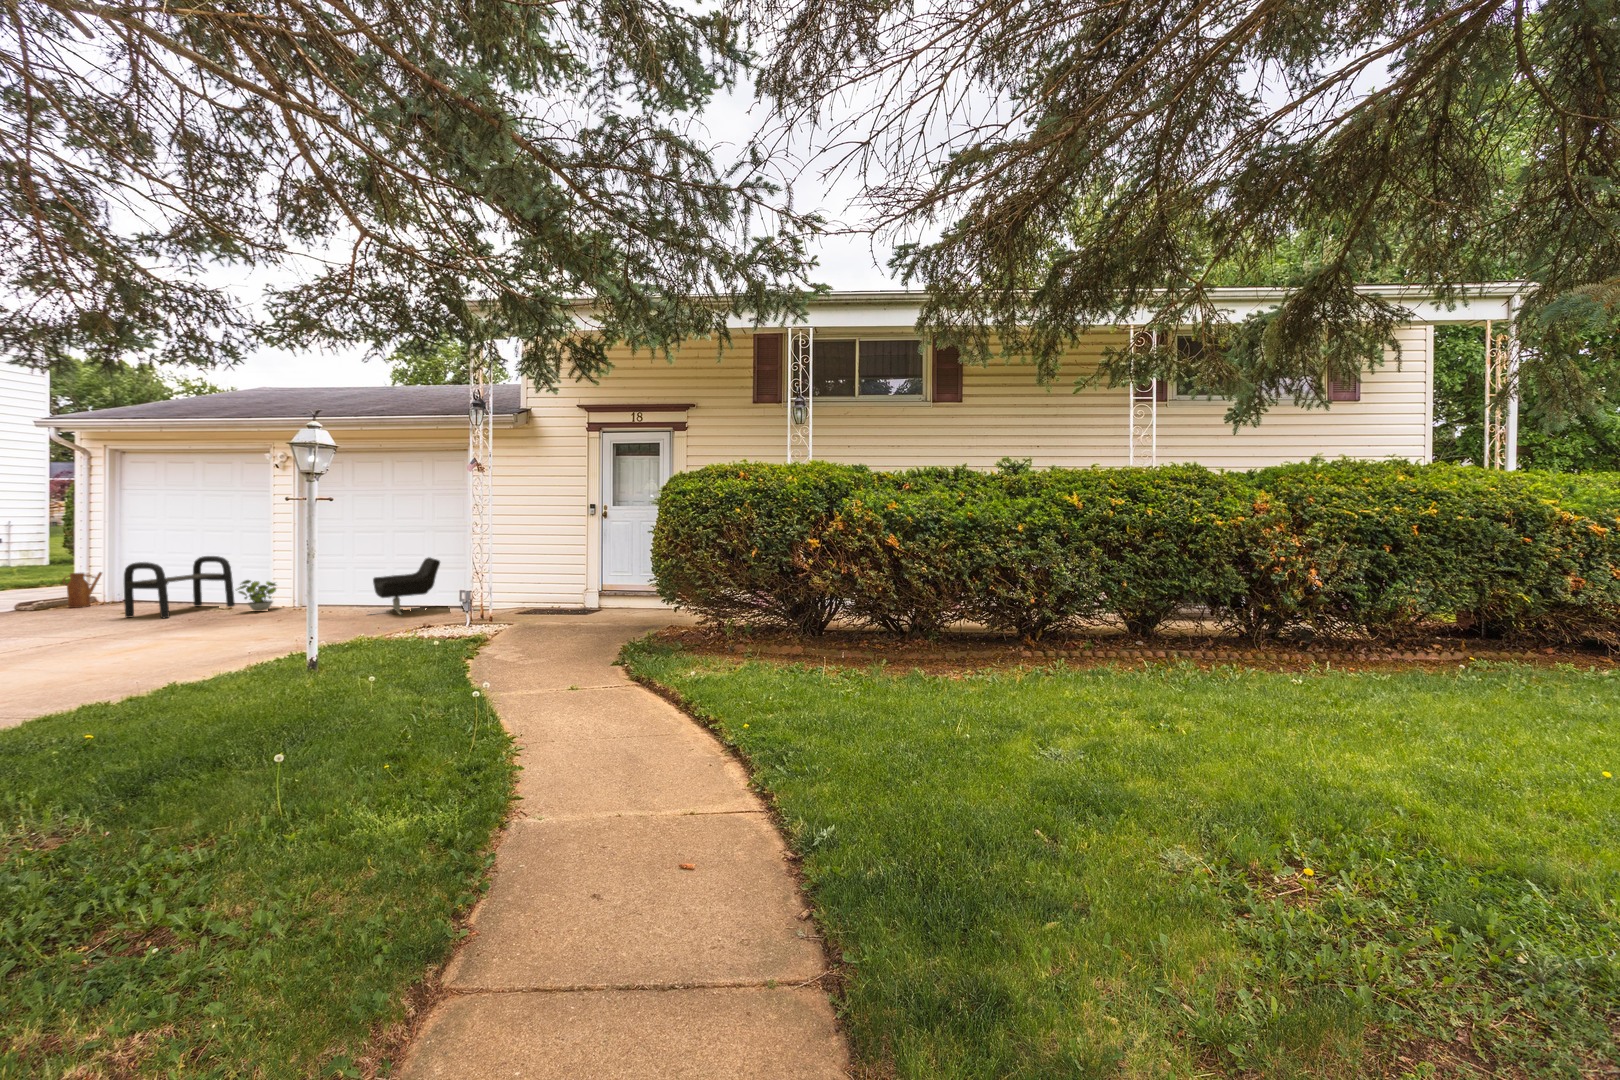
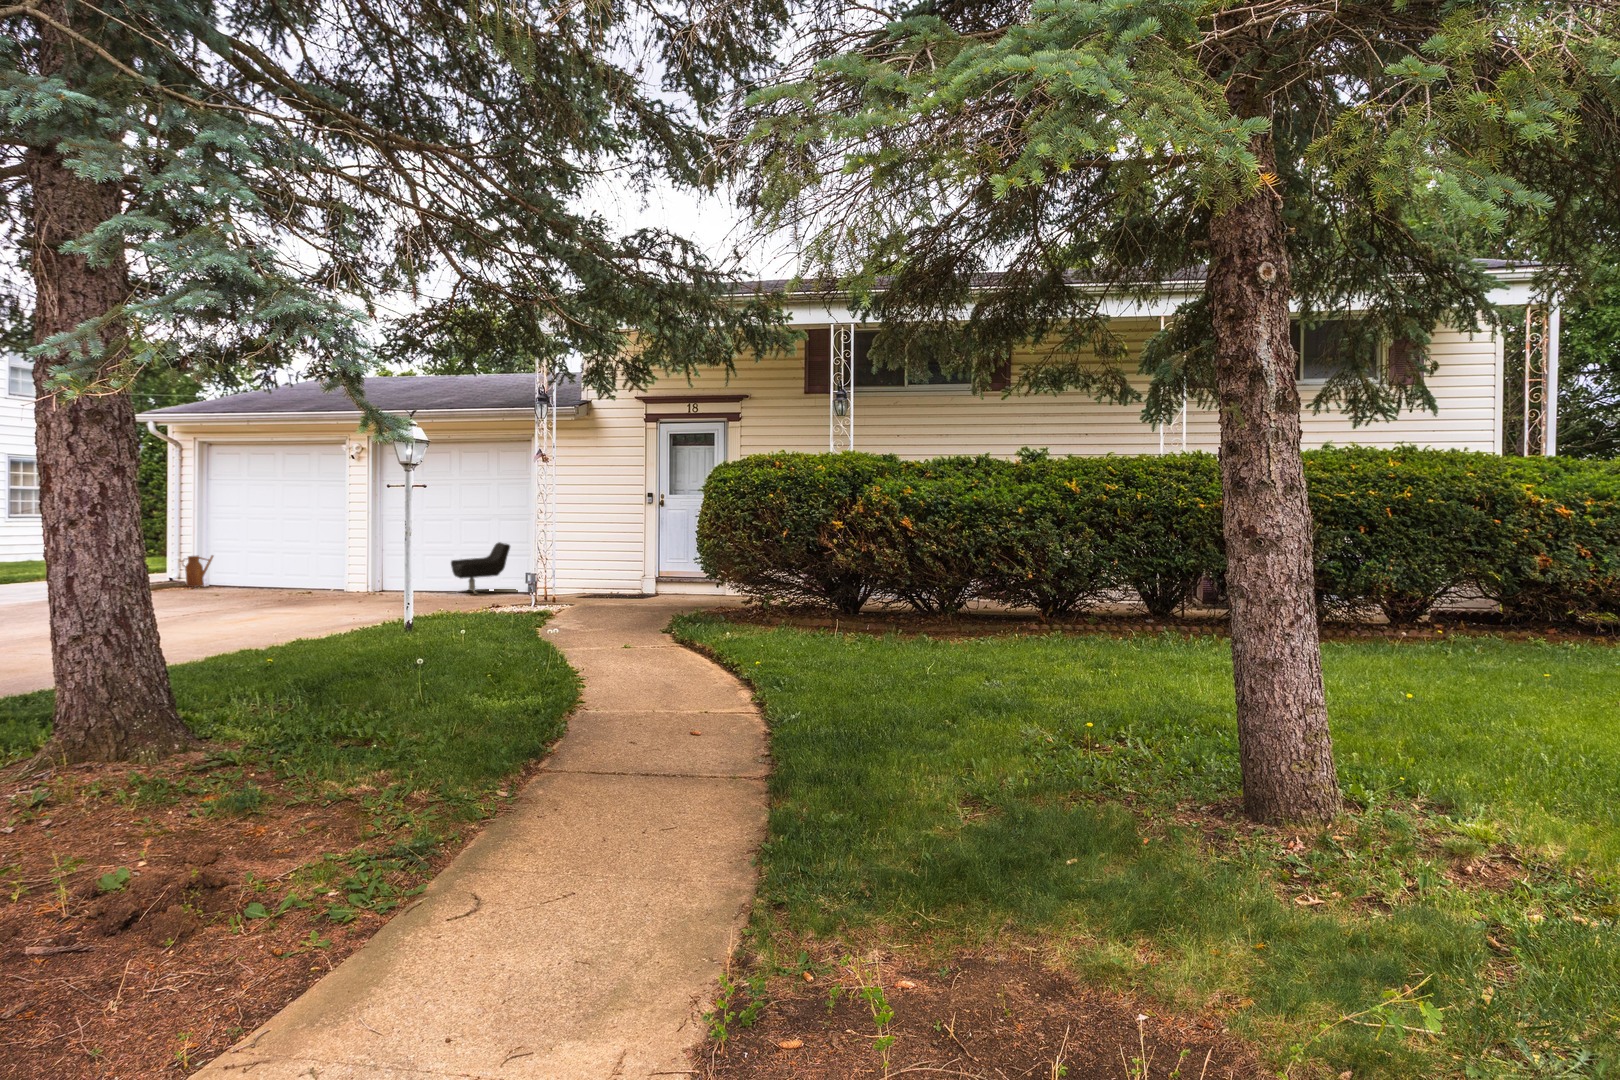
bench: present [124,556,235,618] -> none [241,541,328,595]
potted plant: present [238,580,276,611] -> none [332,562,366,590]

